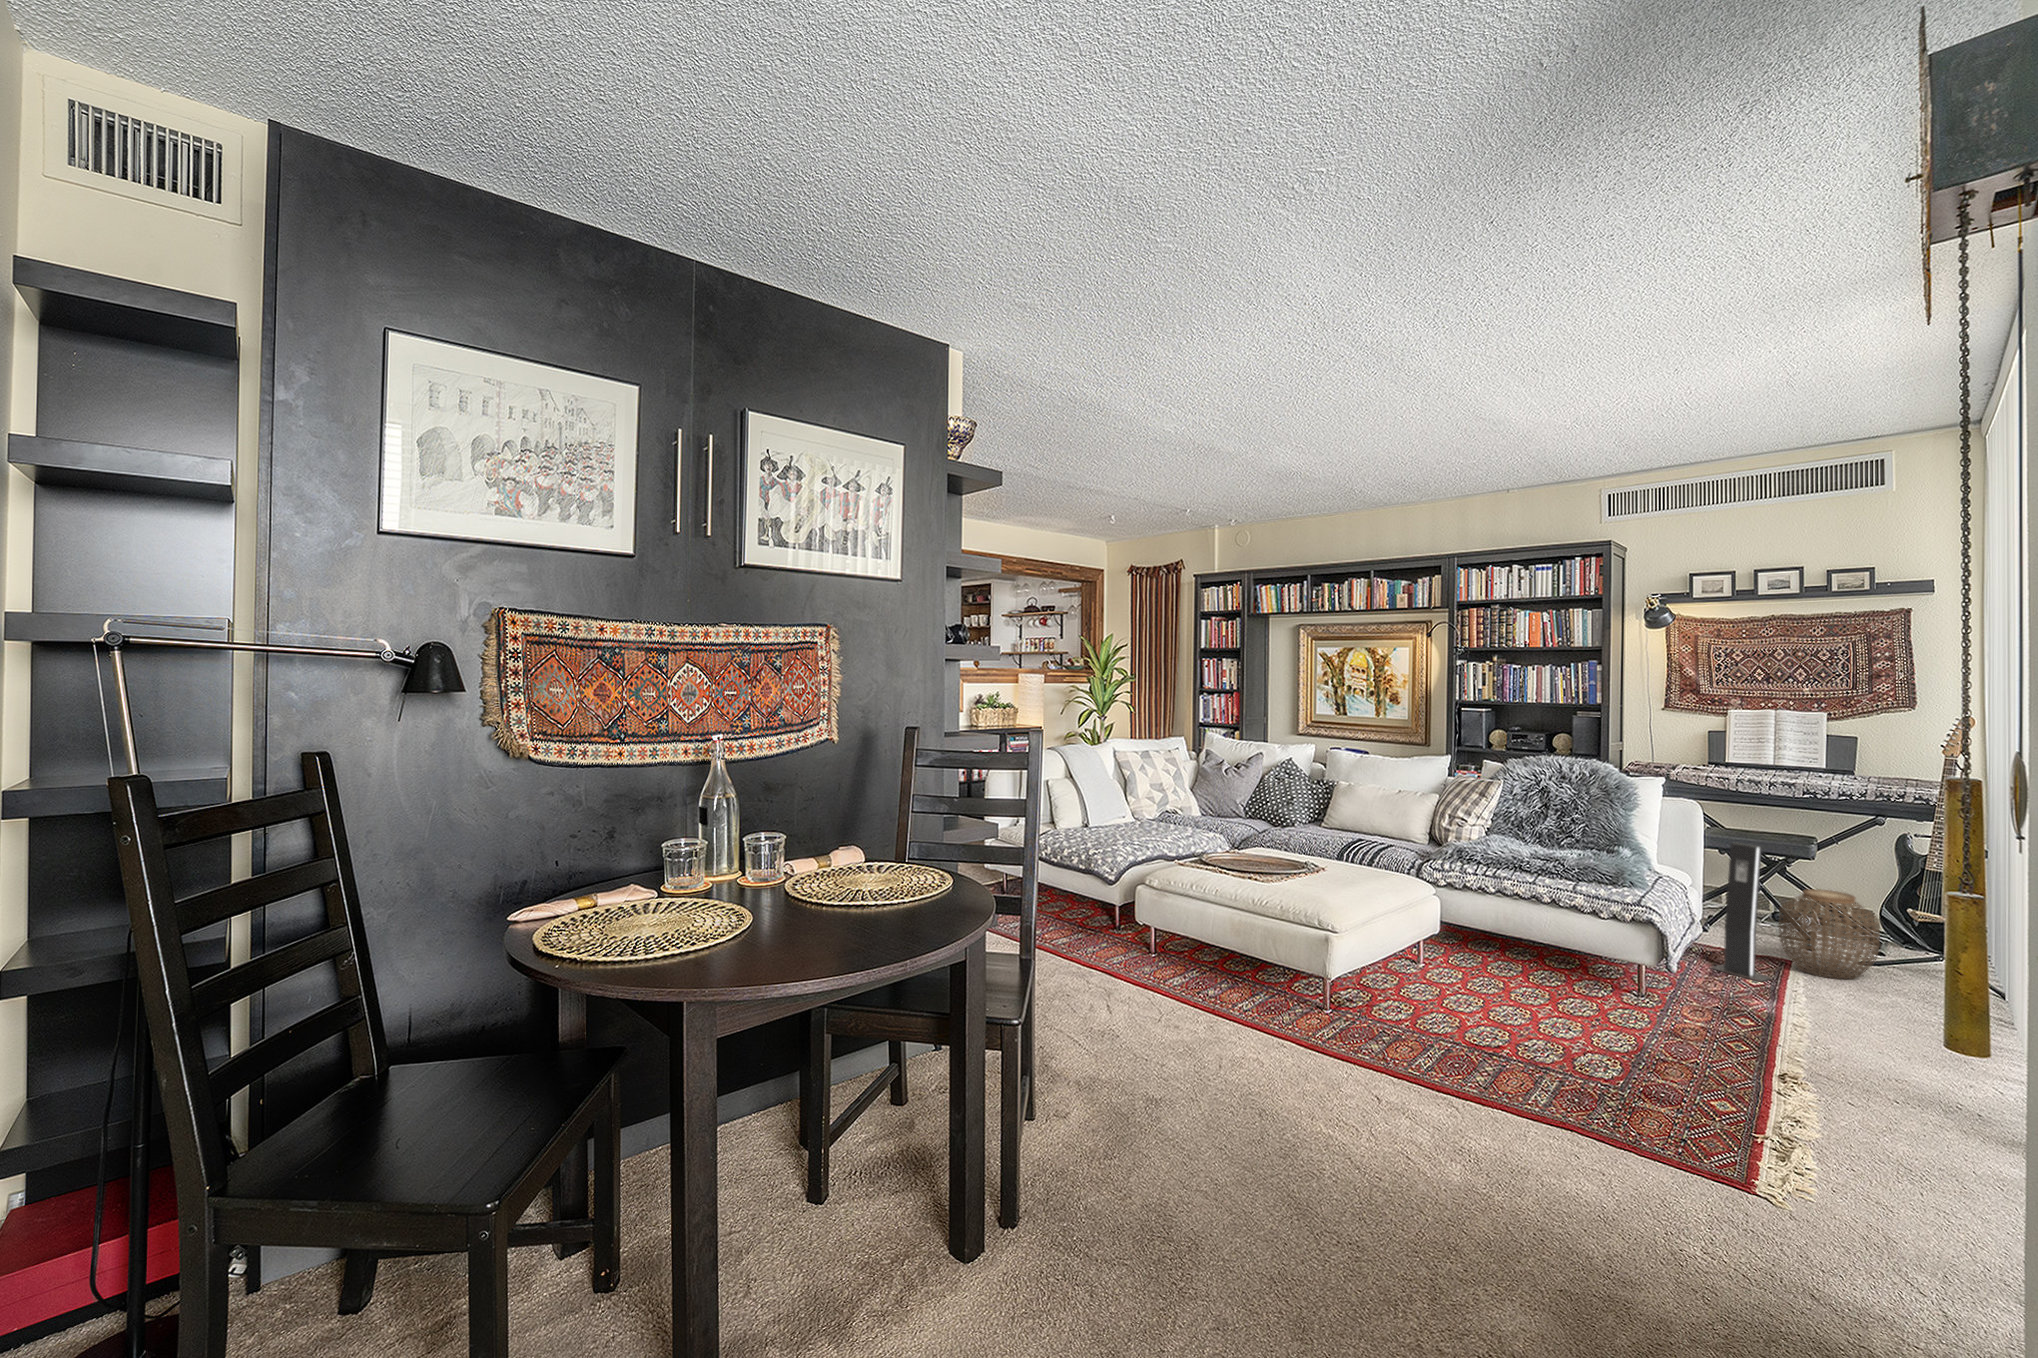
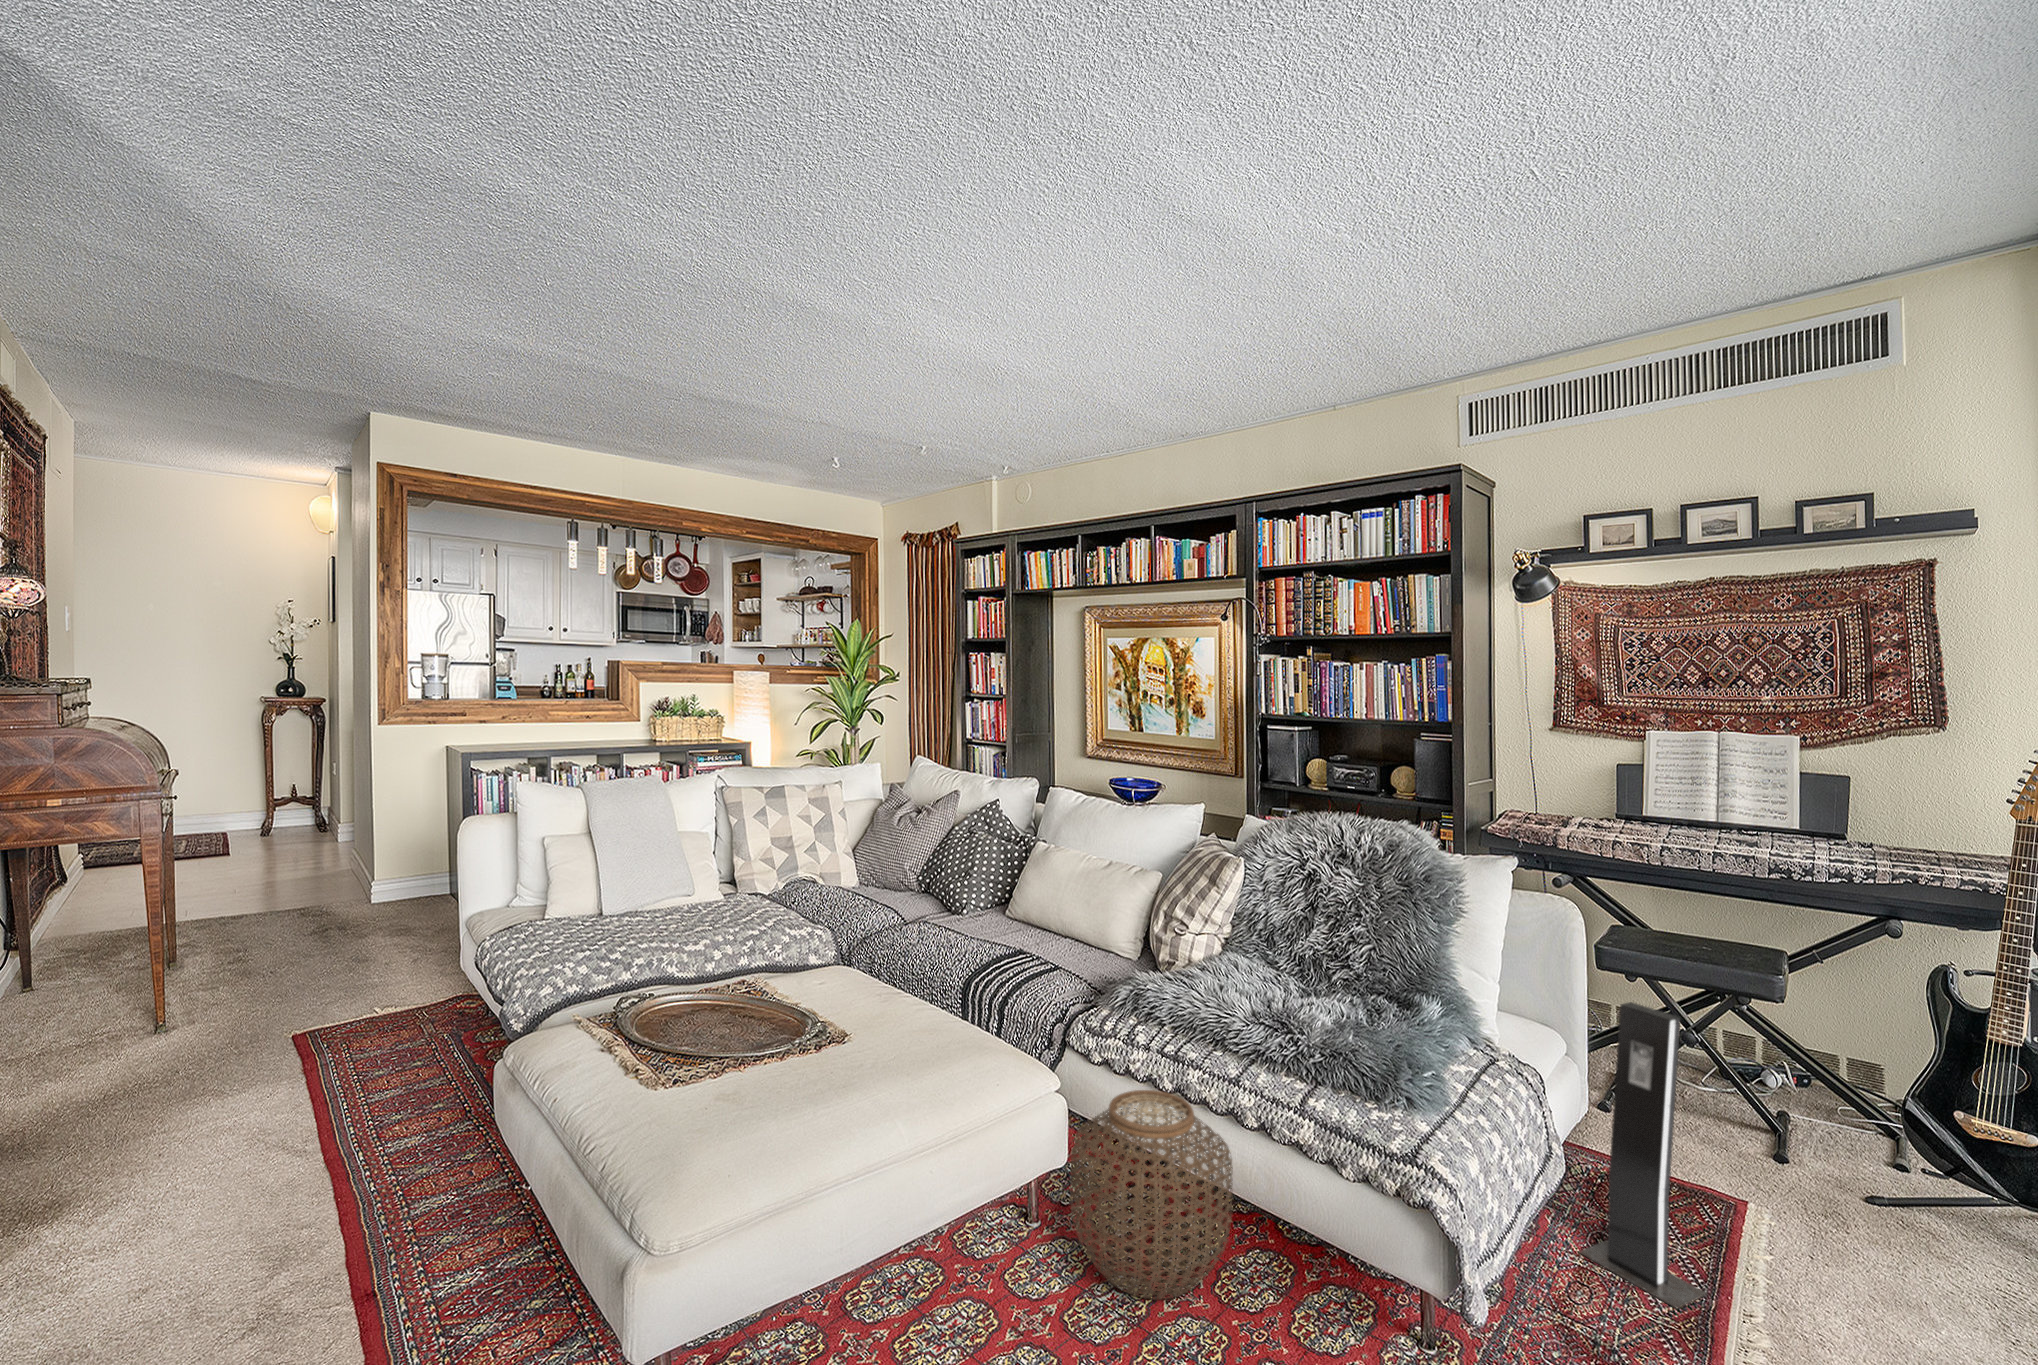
woven basket: present [1779,889,1880,979] -> present [1070,1090,1233,1300]

